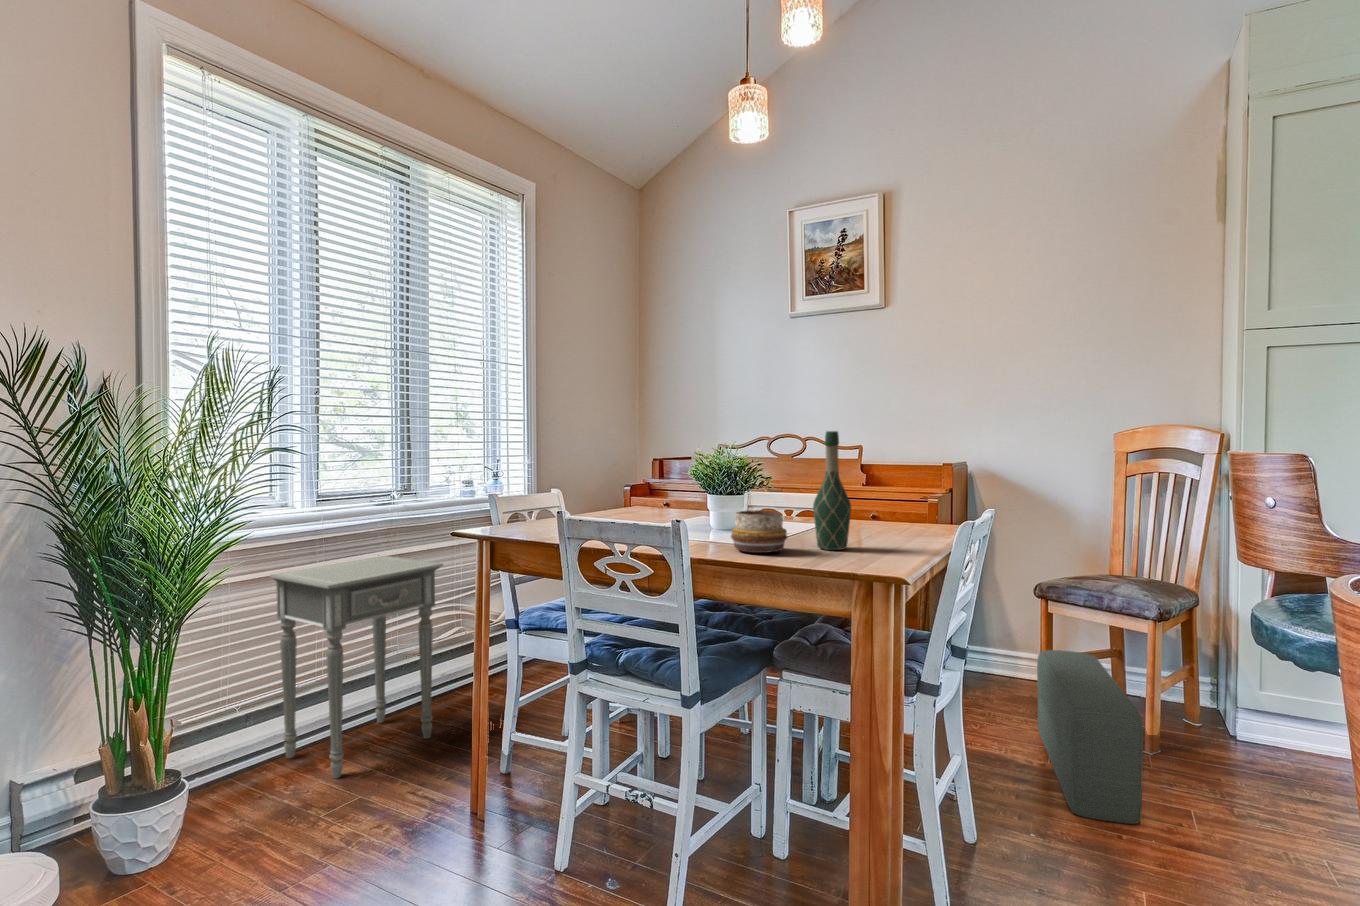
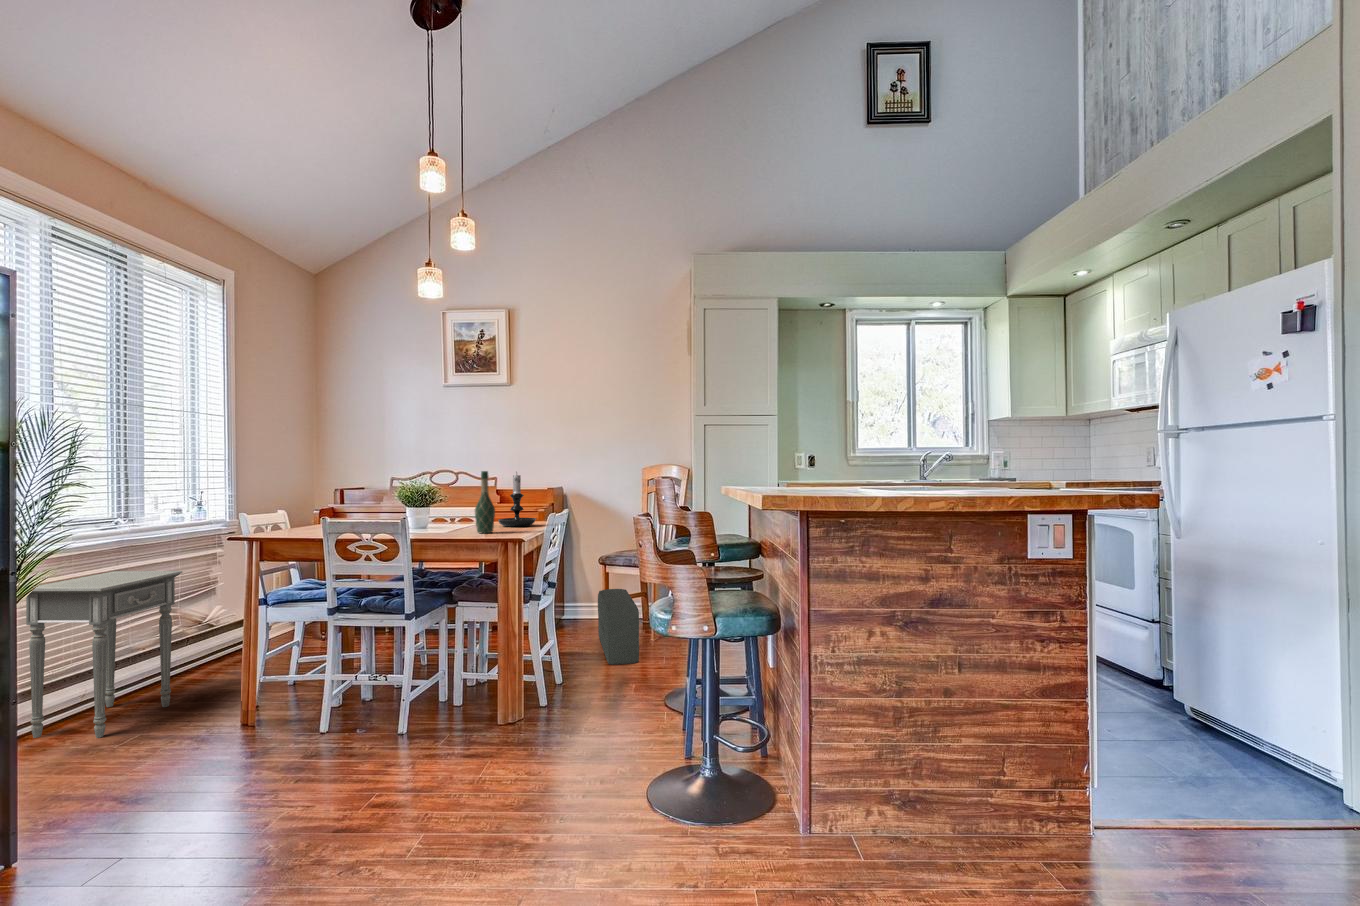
candle holder: none [860,434,930,536] -> present [498,475,536,527]
decorative bowl: present [731,510,787,553] -> none [430,514,462,536]

